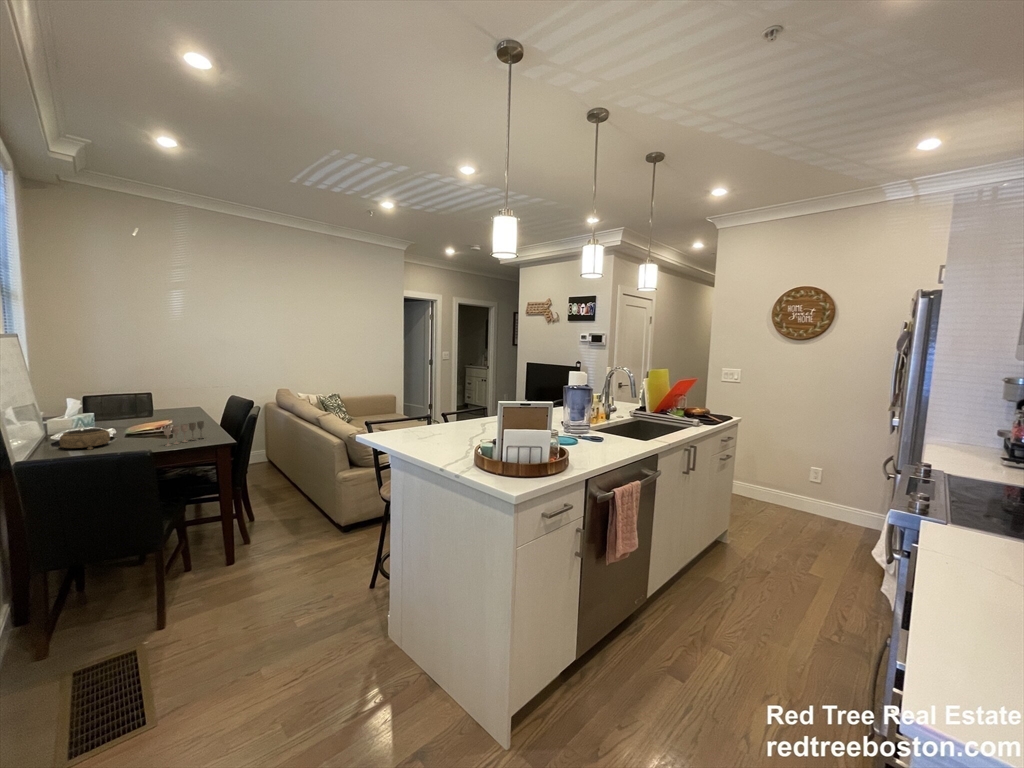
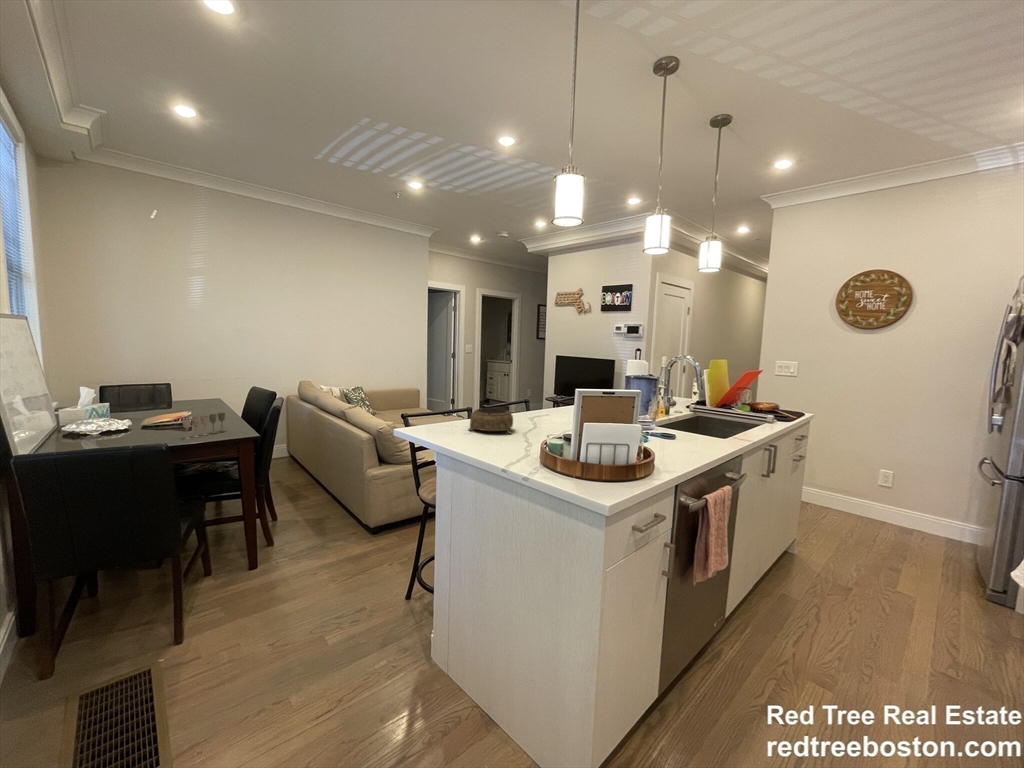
decorative bowl: present [59,428,110,450] -> present [468,408,513,433]

